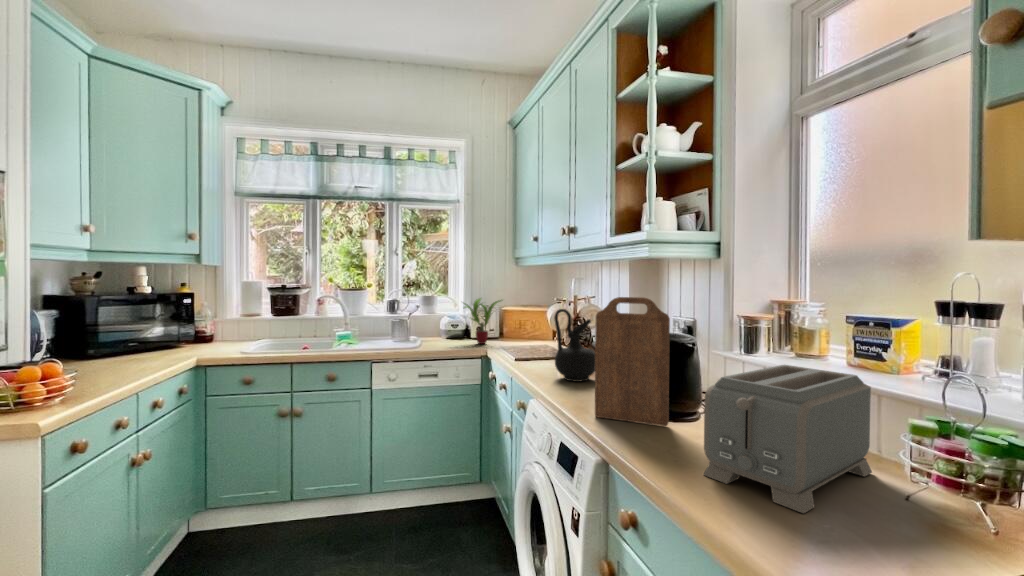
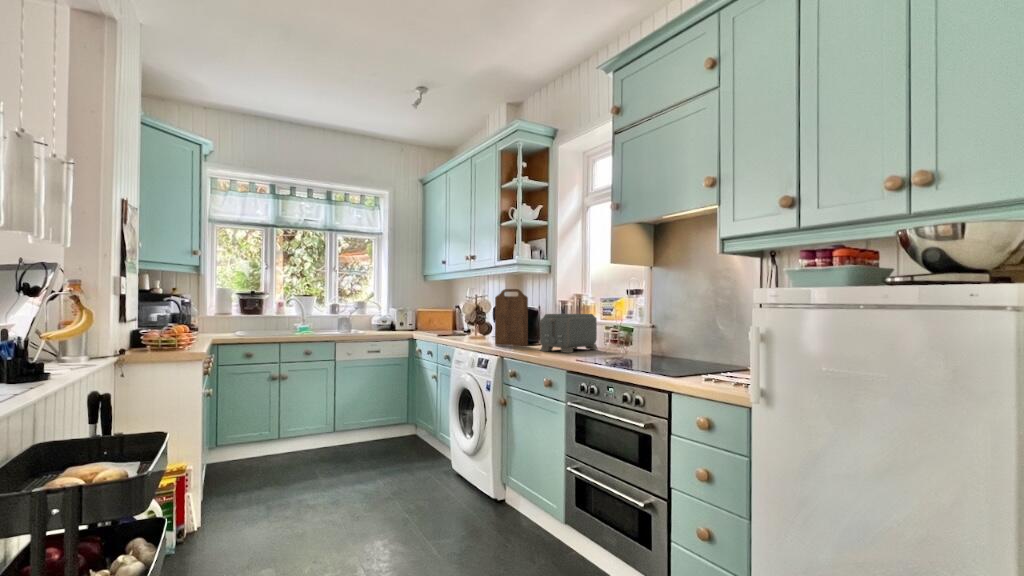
potted plant: present [464,298,501,344] -> none [390,301,422,333]
ceramic jug: present [554,309,595,382] -> none [467,301,491,340]

